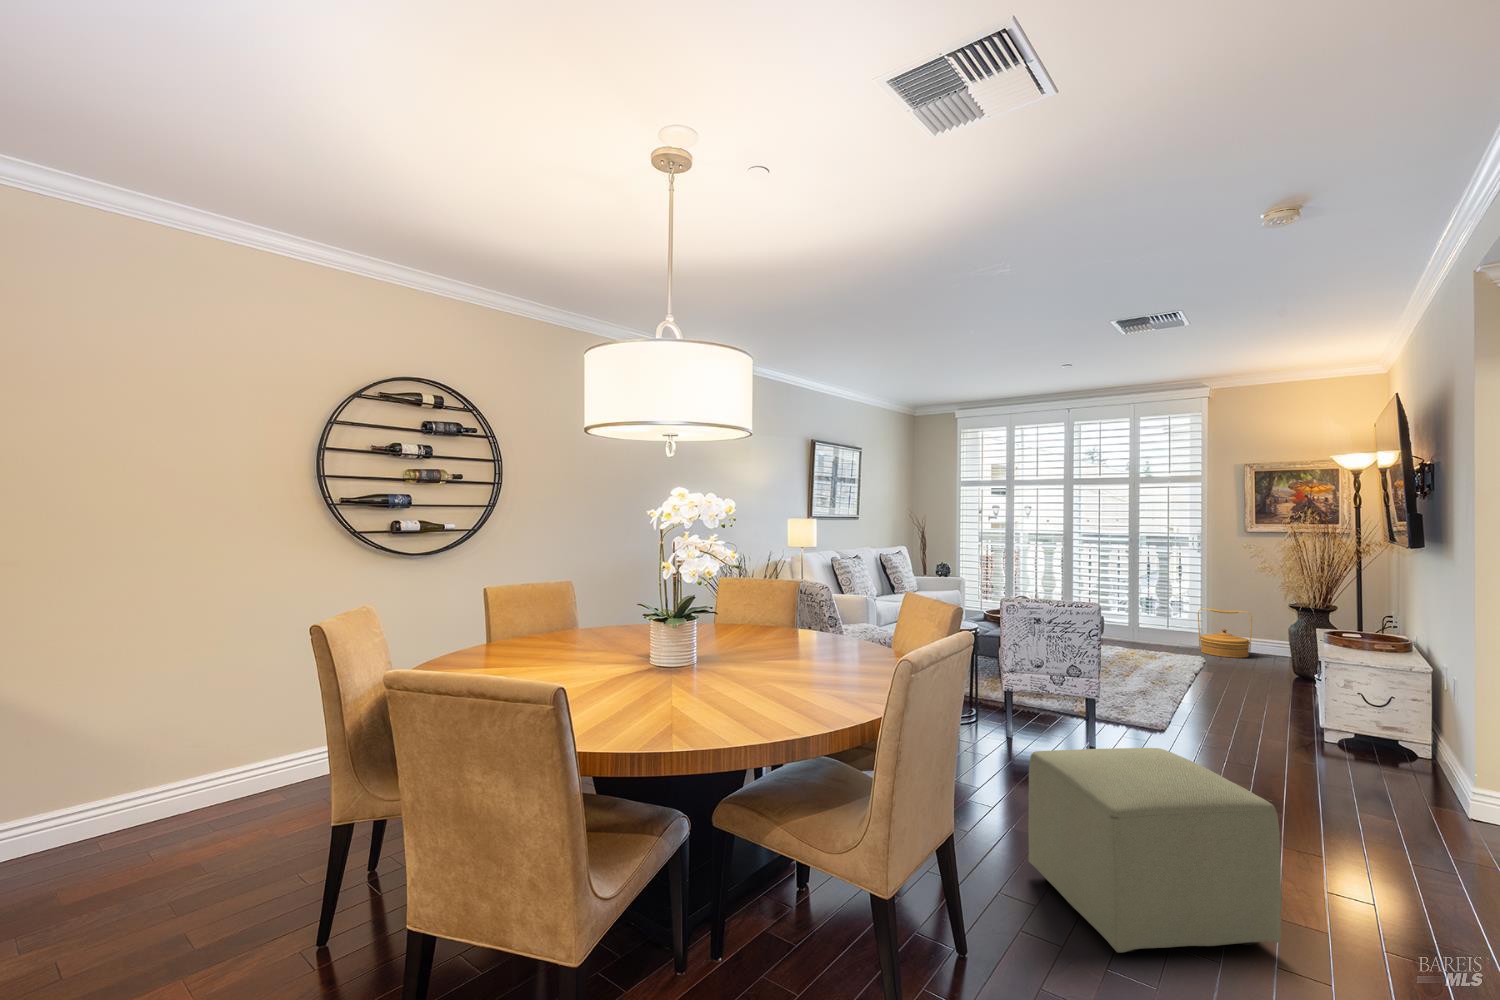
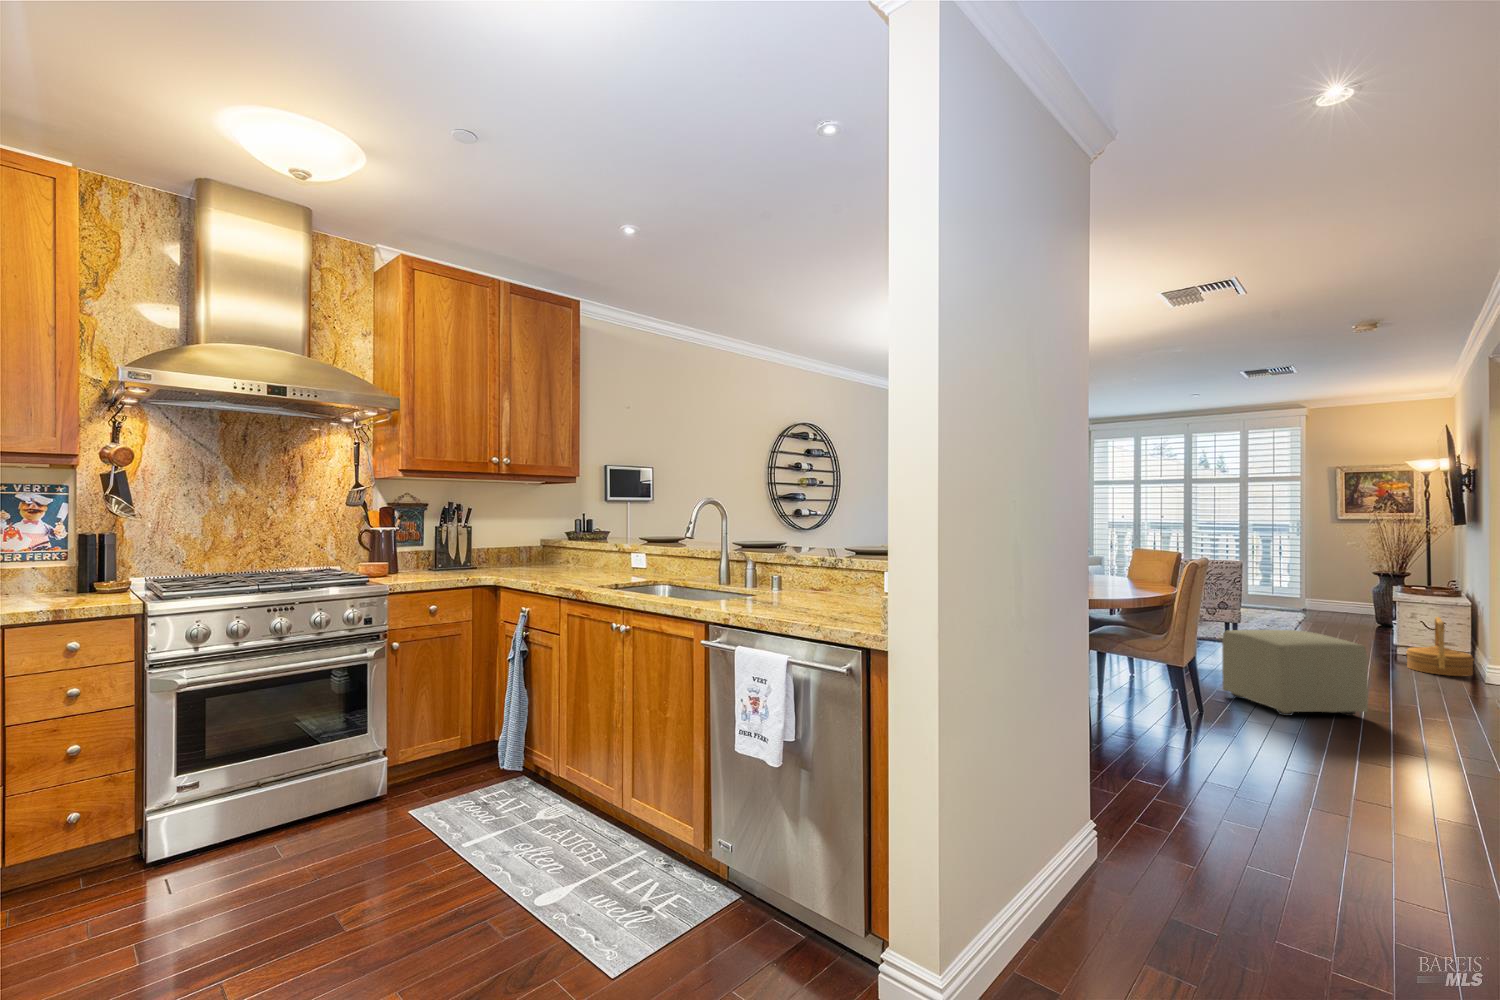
woven basket: present [1198,608,1252,658] -> present [1406,617,1474,676]

